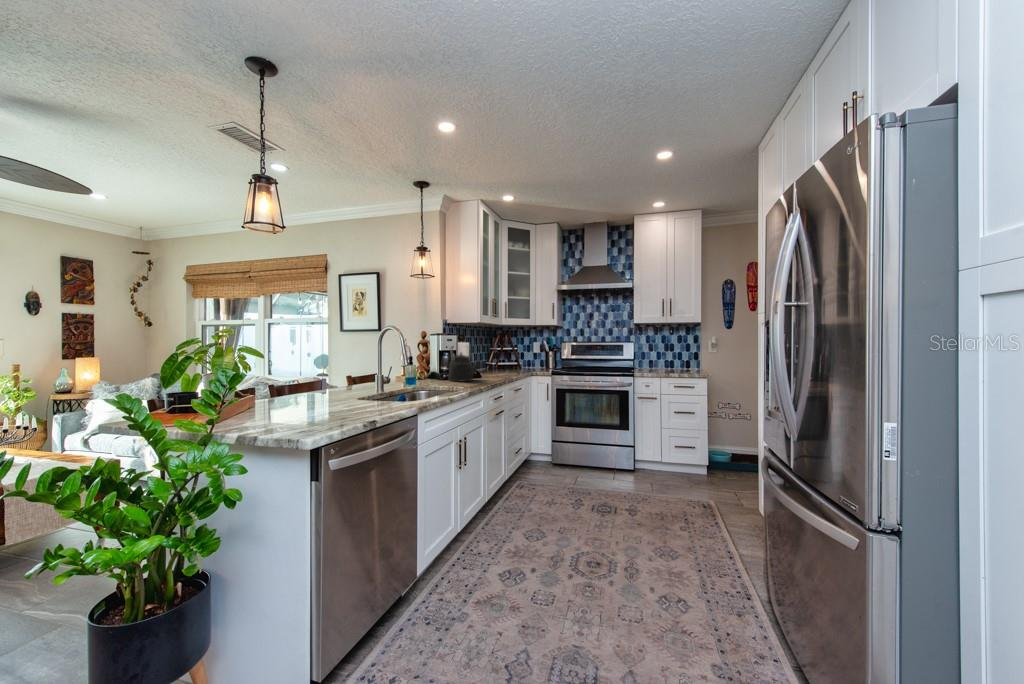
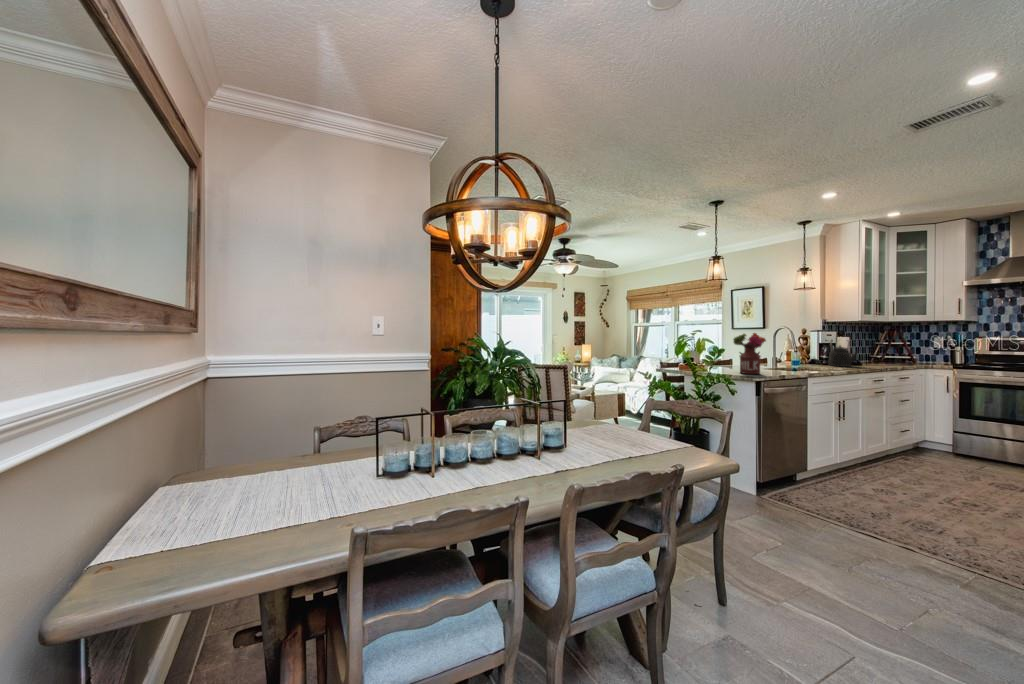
flower arrangement: none [275,332,347,423] -> present [733,333,766,374]

